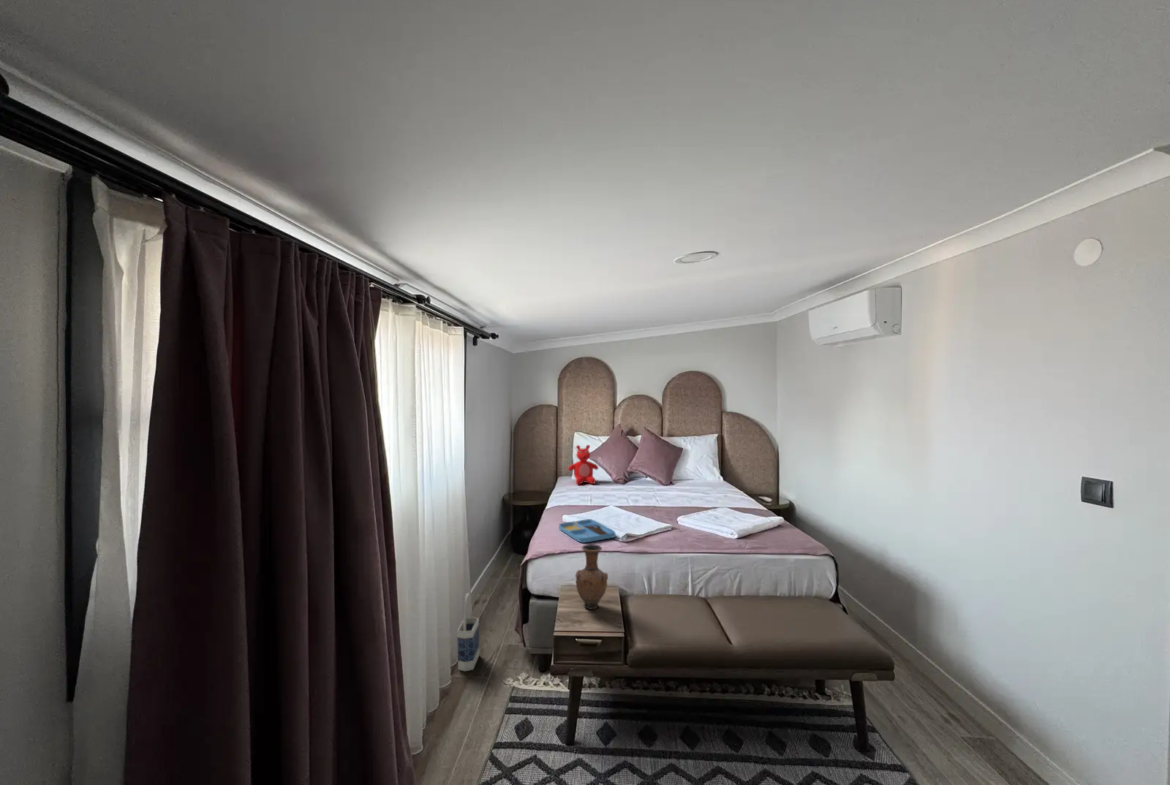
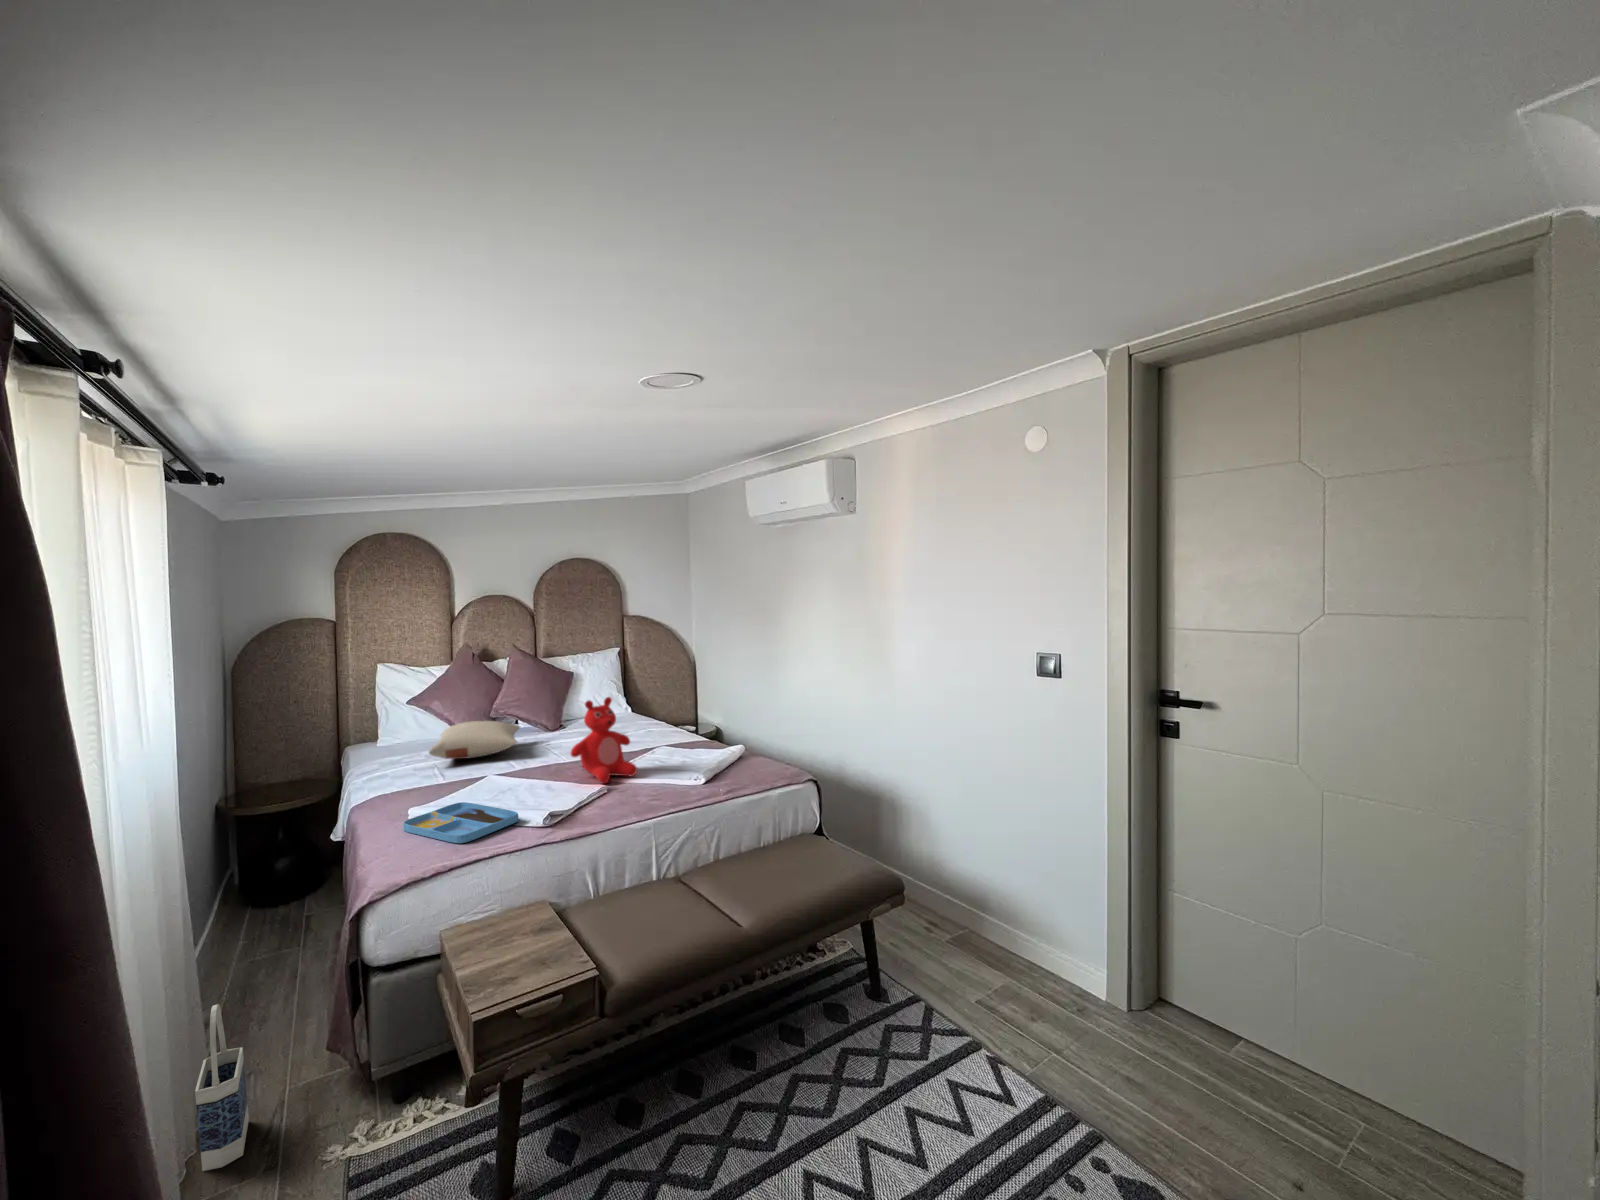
teddy bear: present [568,445,598,484] -> present [571,697,637,783]
pillow: none [587,472,643,494] -> present [429,721,520,759]
vase: present [576,544,608,610] -> none [480,837,541,950]

